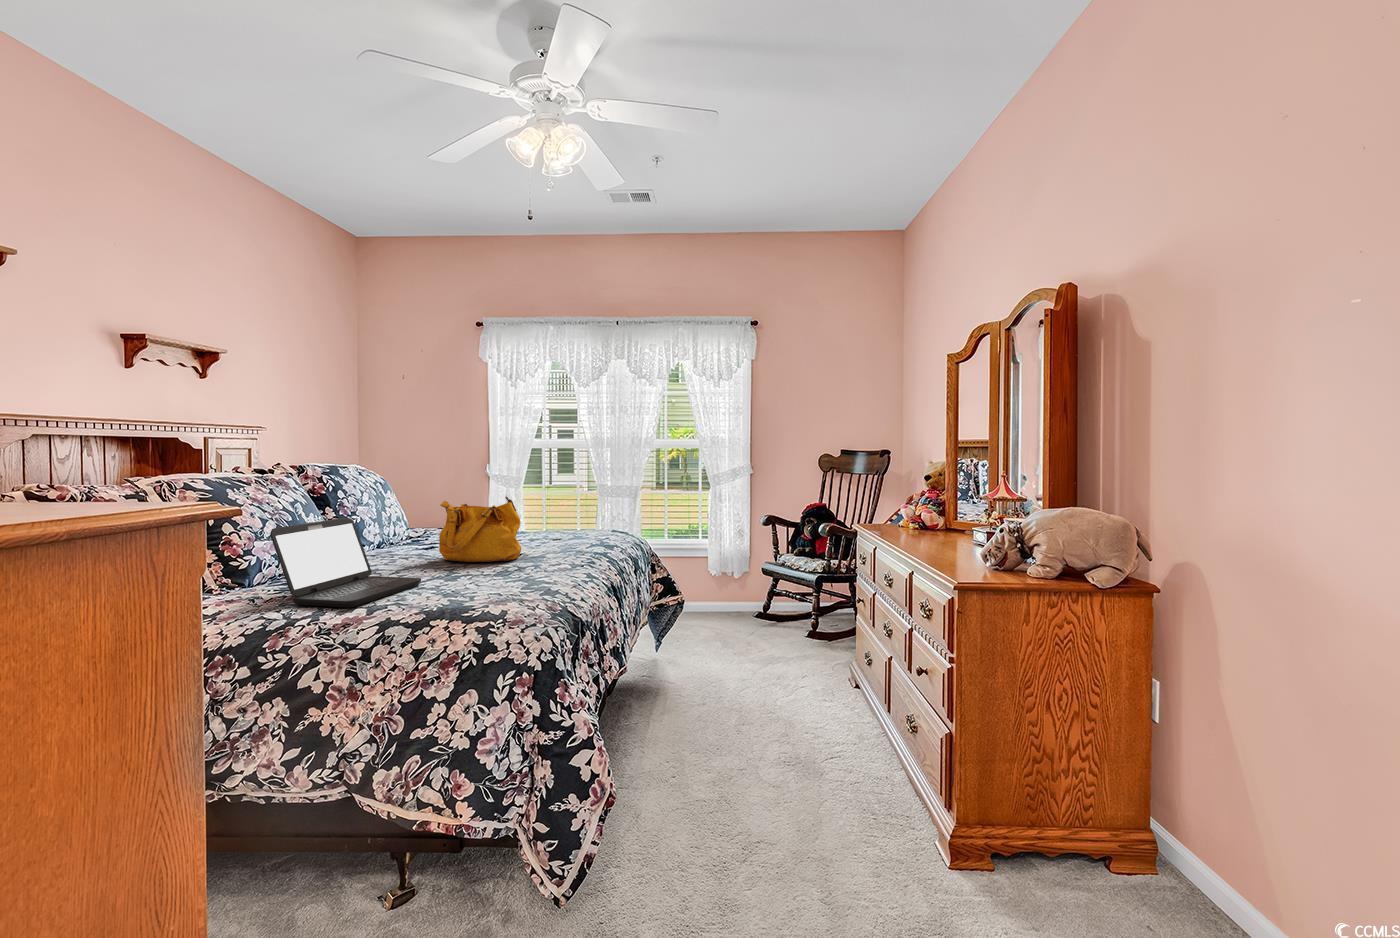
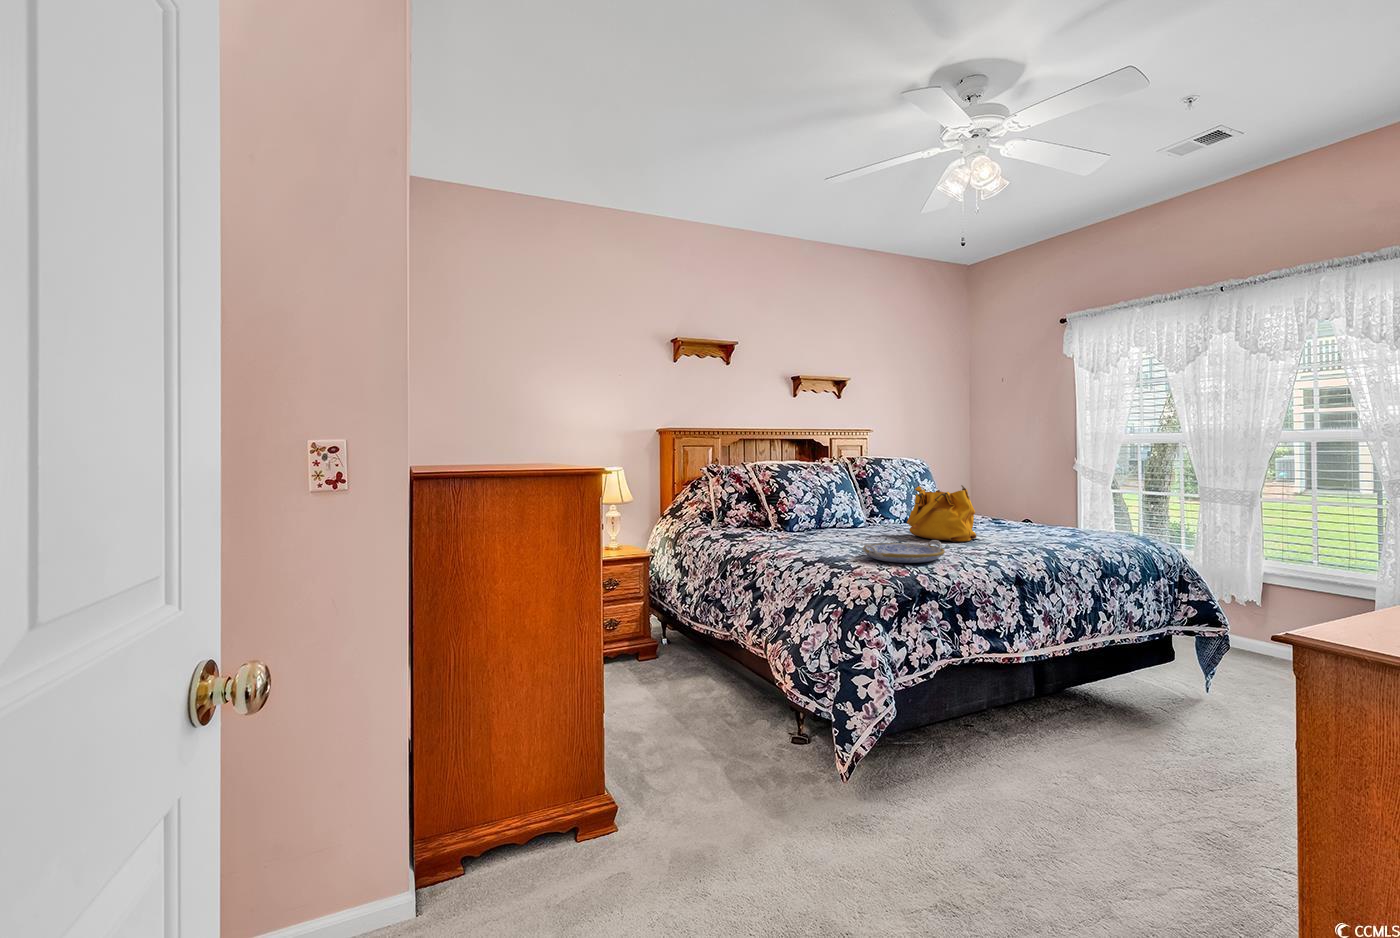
laptop: present [270,518,421,608] -> none [773,491,863,548]
serving tray: none [466,563,565,600] -> present [863,540,945,563]

